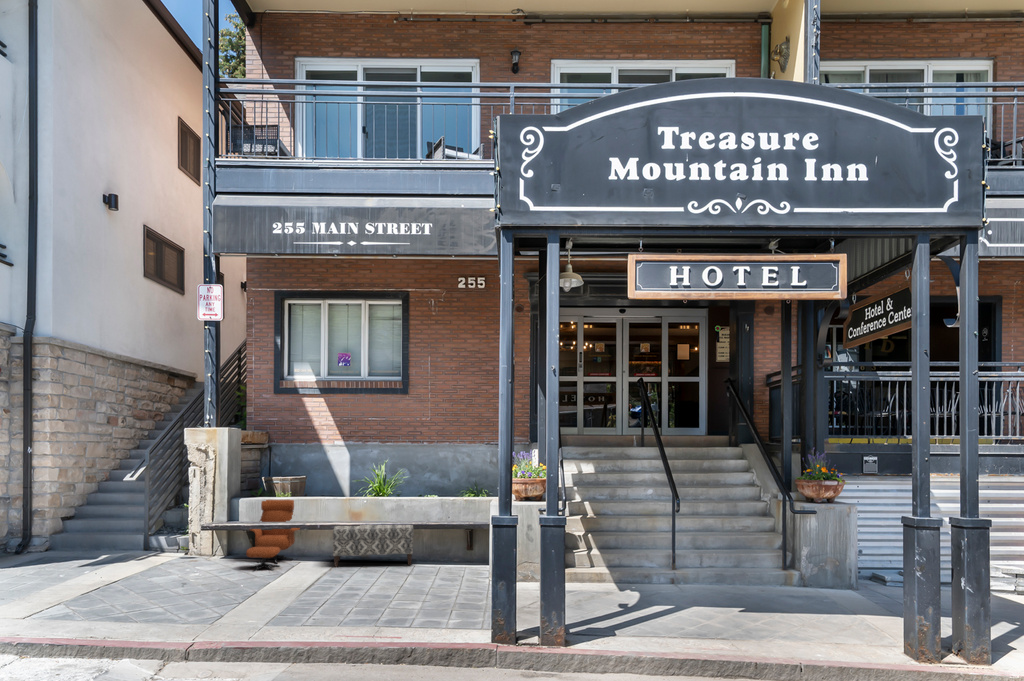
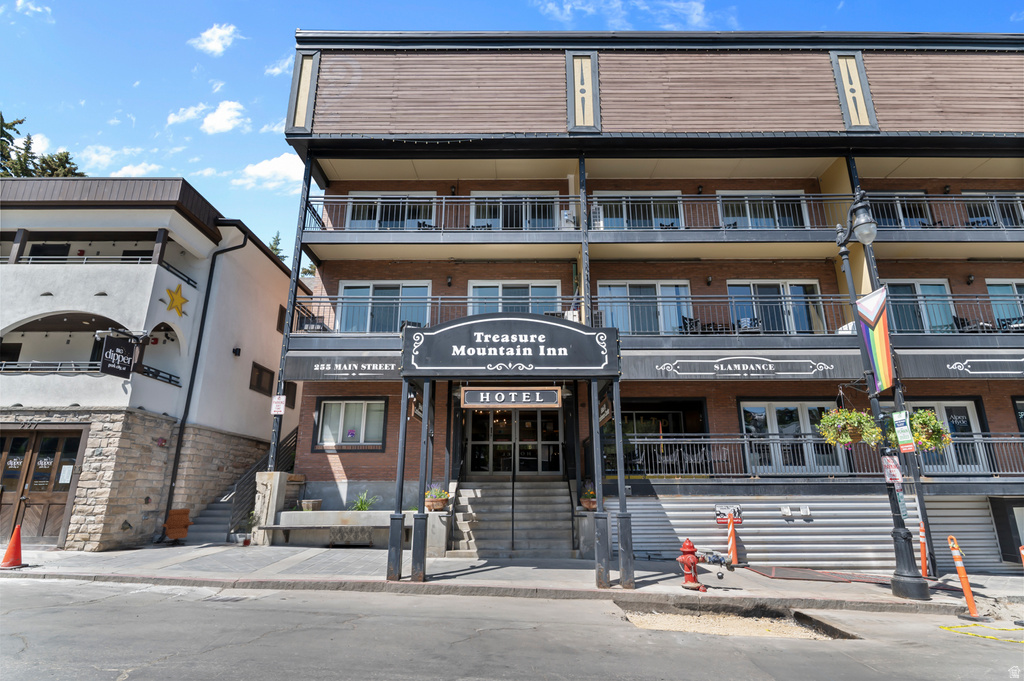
potted tree: none [160,499,204,564] -> present [239,511,261,547]
lounge chair: present [246,500,300,571] -> present [162,509,193,546]

